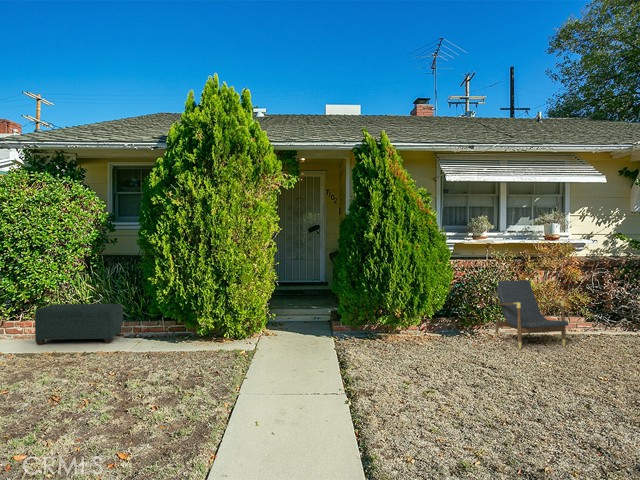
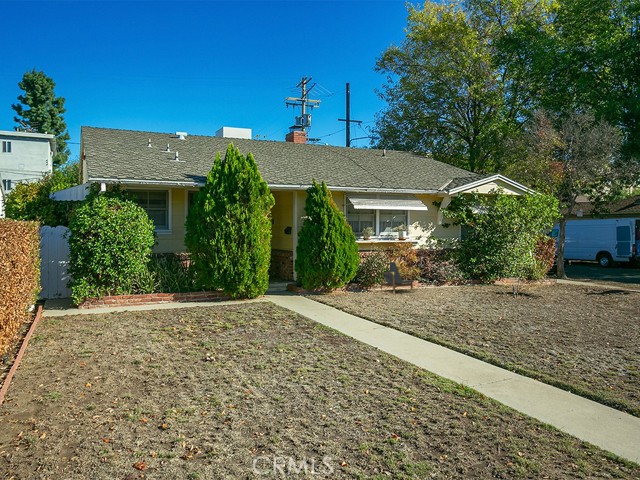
bench: present [35,304,123,345] -> none [136,282,184,307]

